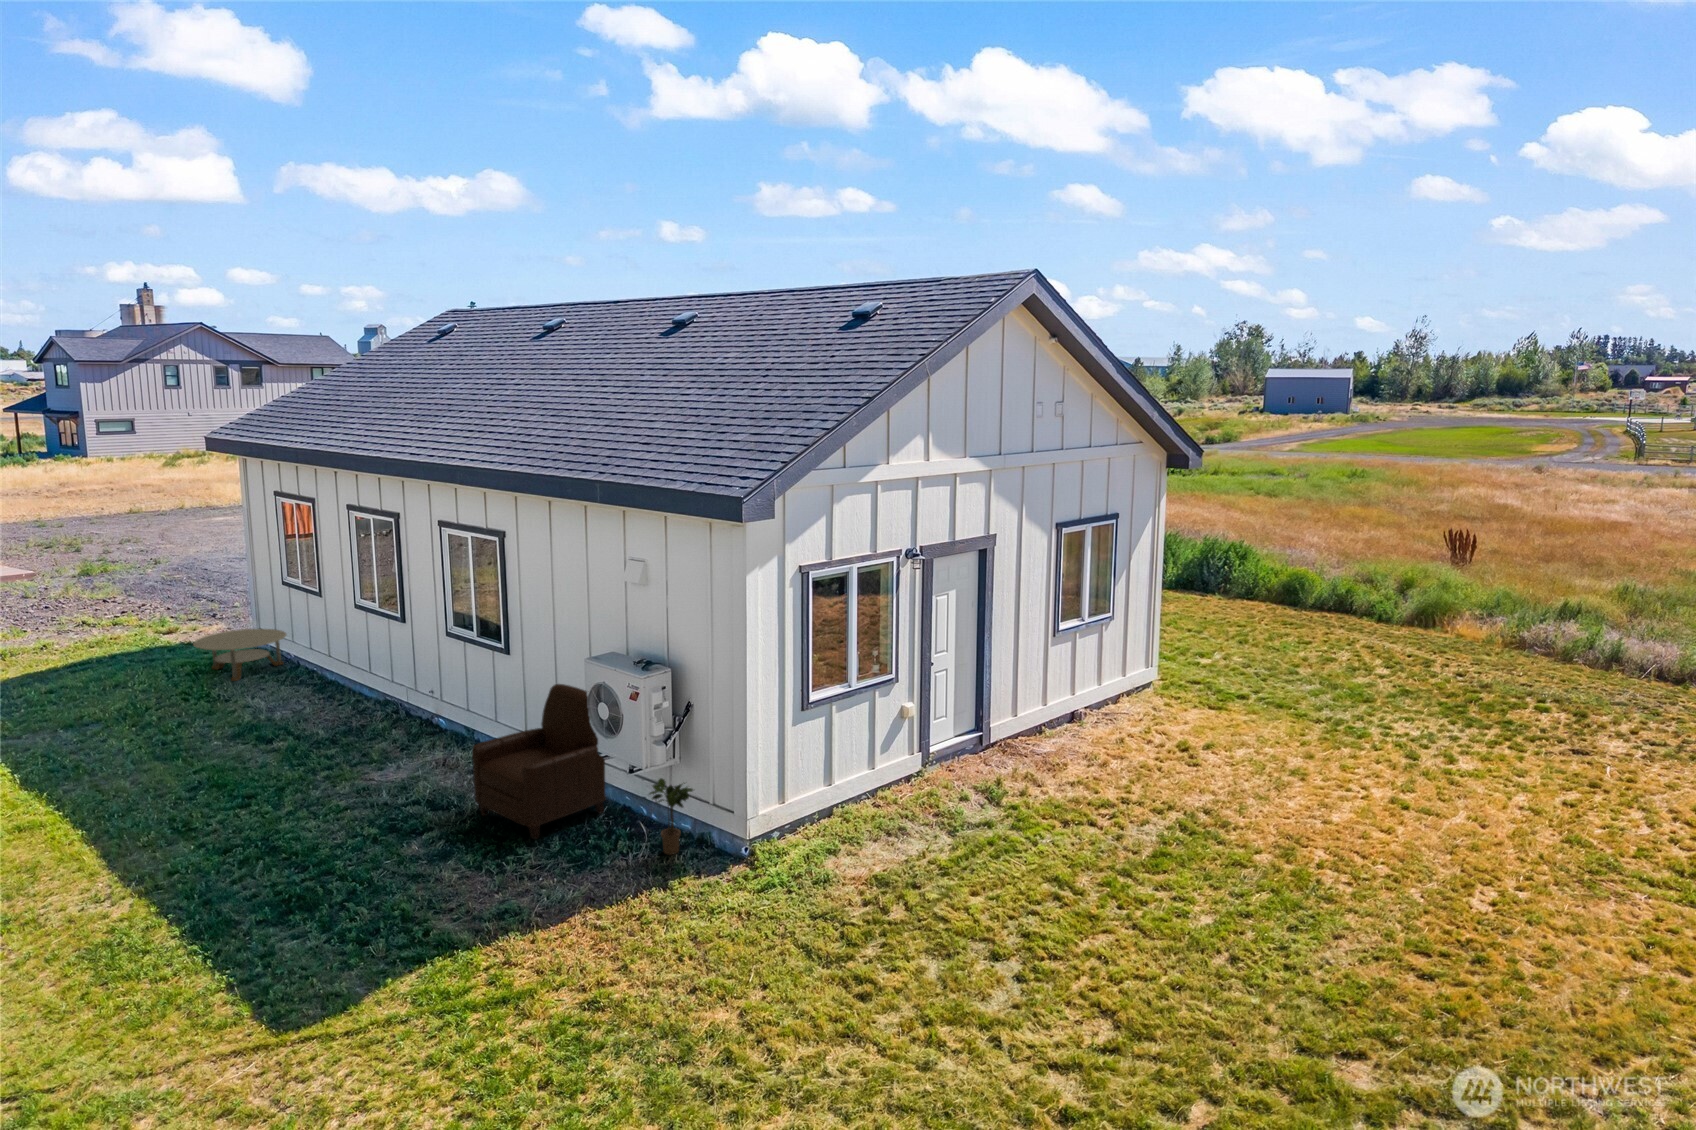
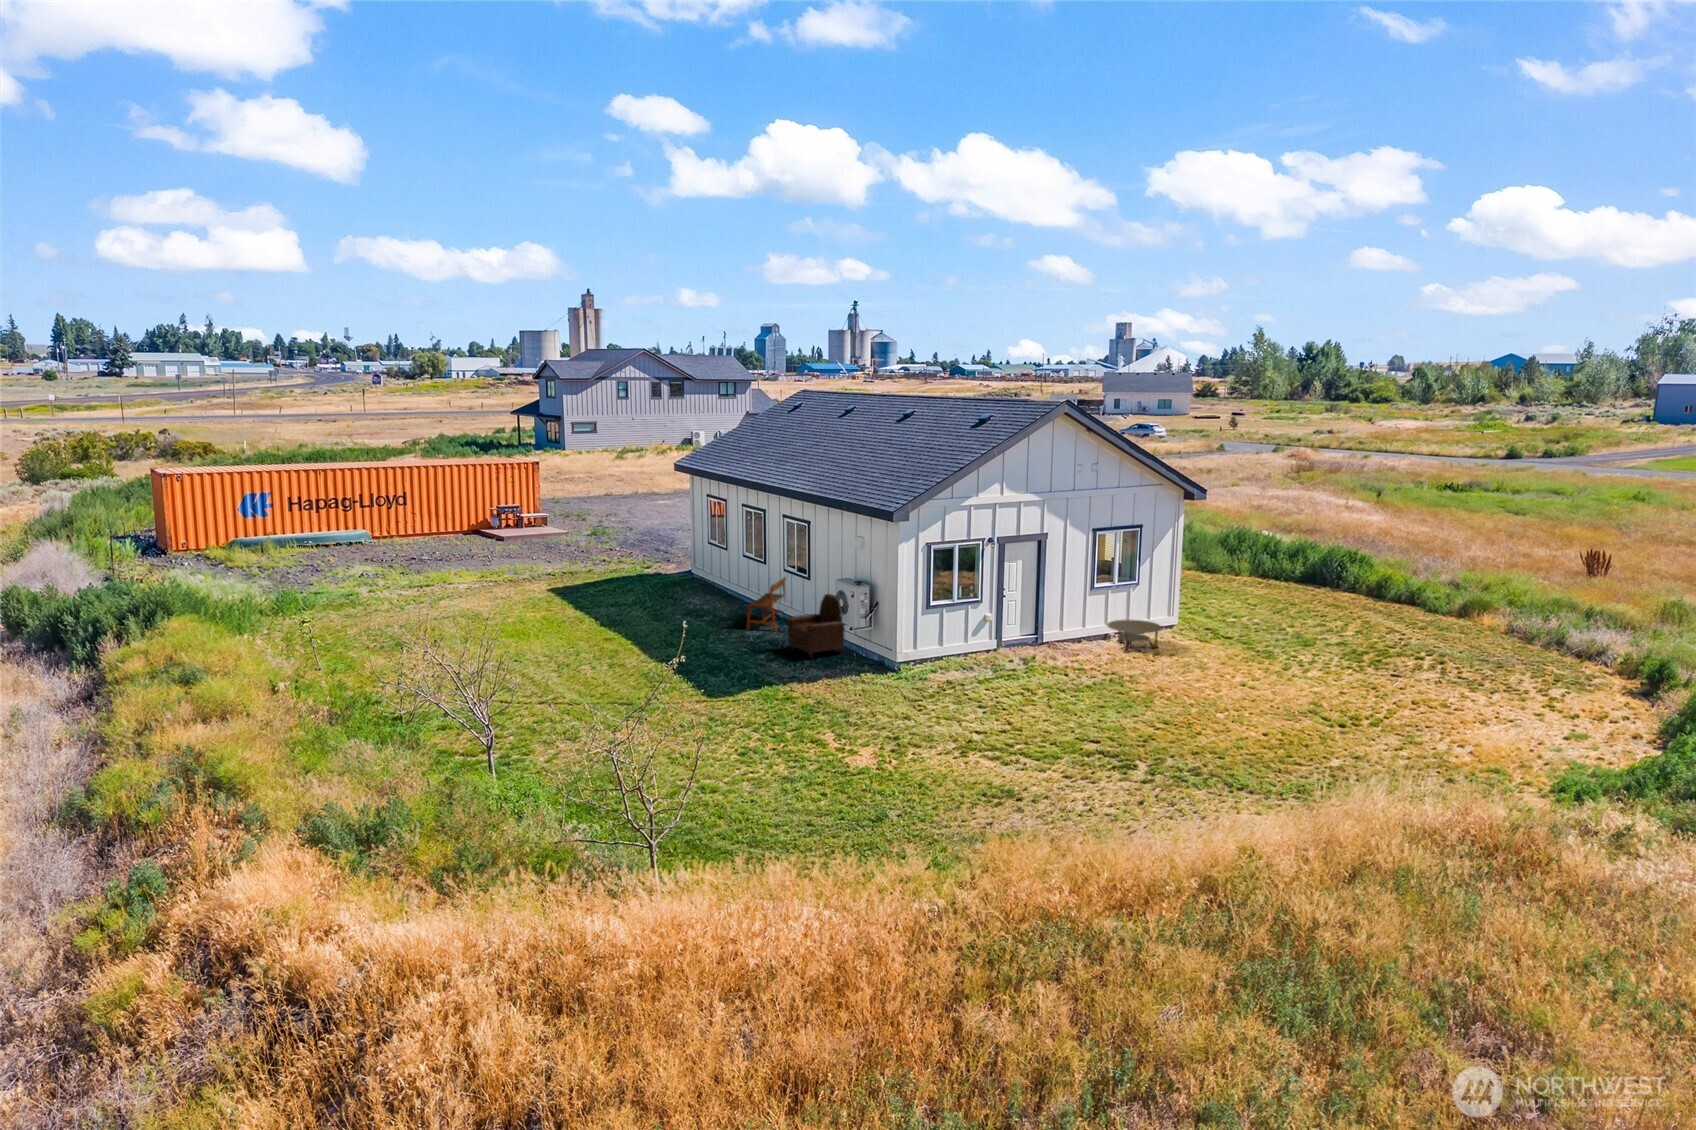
round table: present [193,629,286,681] -> present [1107,620,1162,653]
bench: none [372,643,465,767] -> present [747,577,786,631]
potted plant: present [649,778,693,855] -> none [857,634,877,668]

